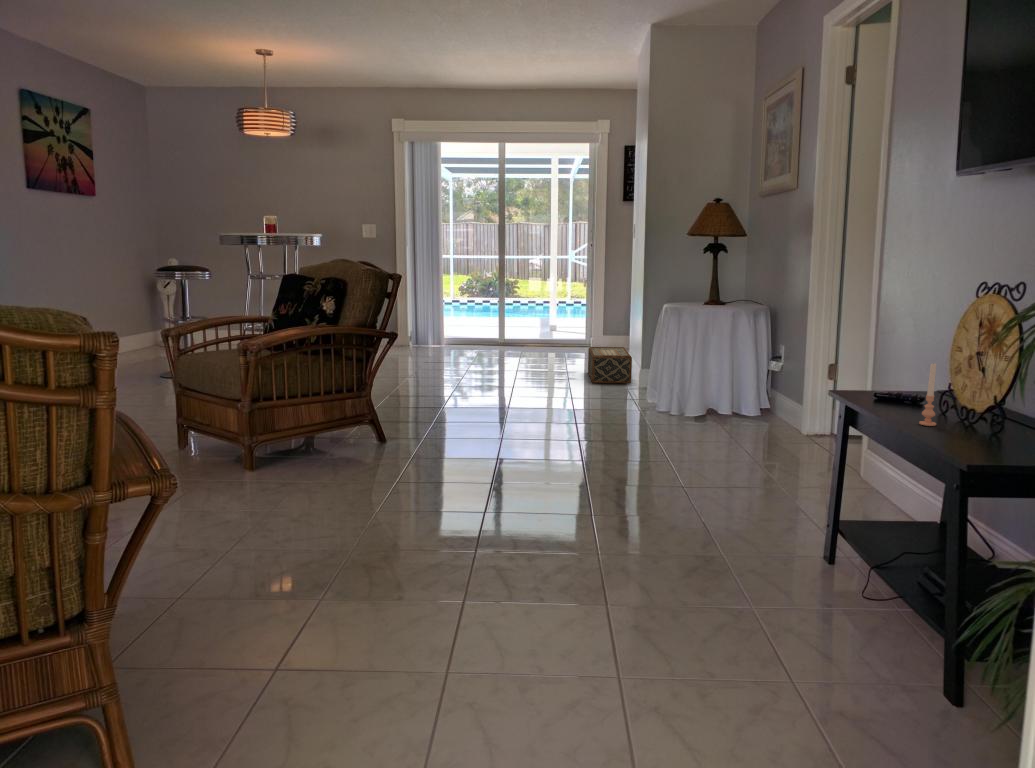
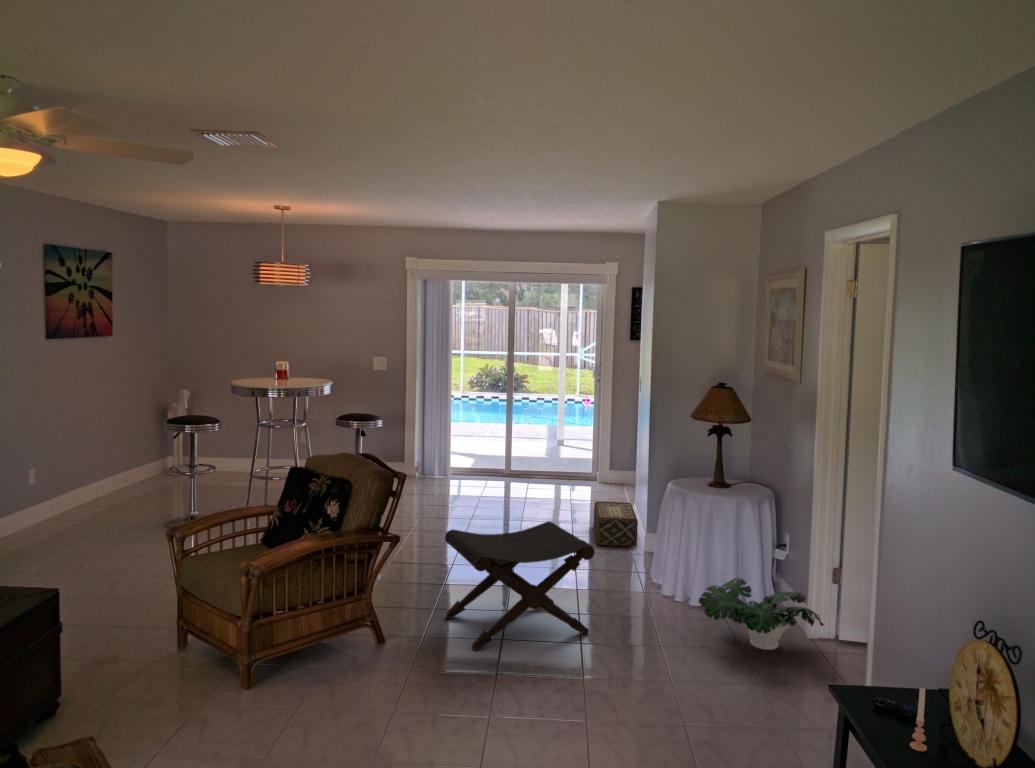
footstool: none [442,335,592,446] -> present [445,521,595,650]
potted plant: none [696,381,820,443] -> present [699,578,824,650]

